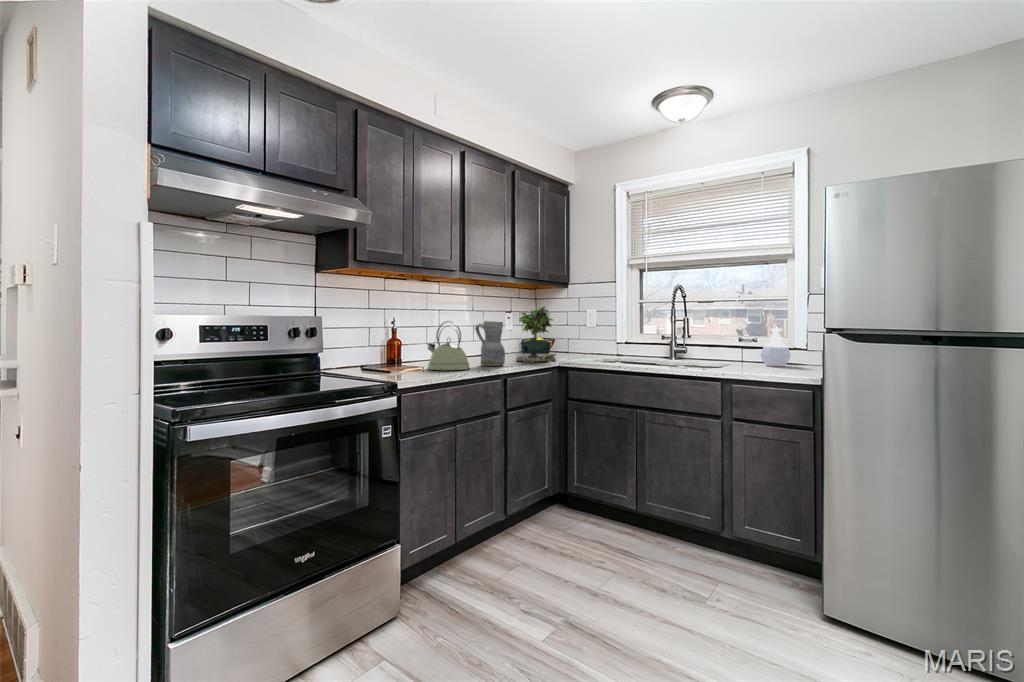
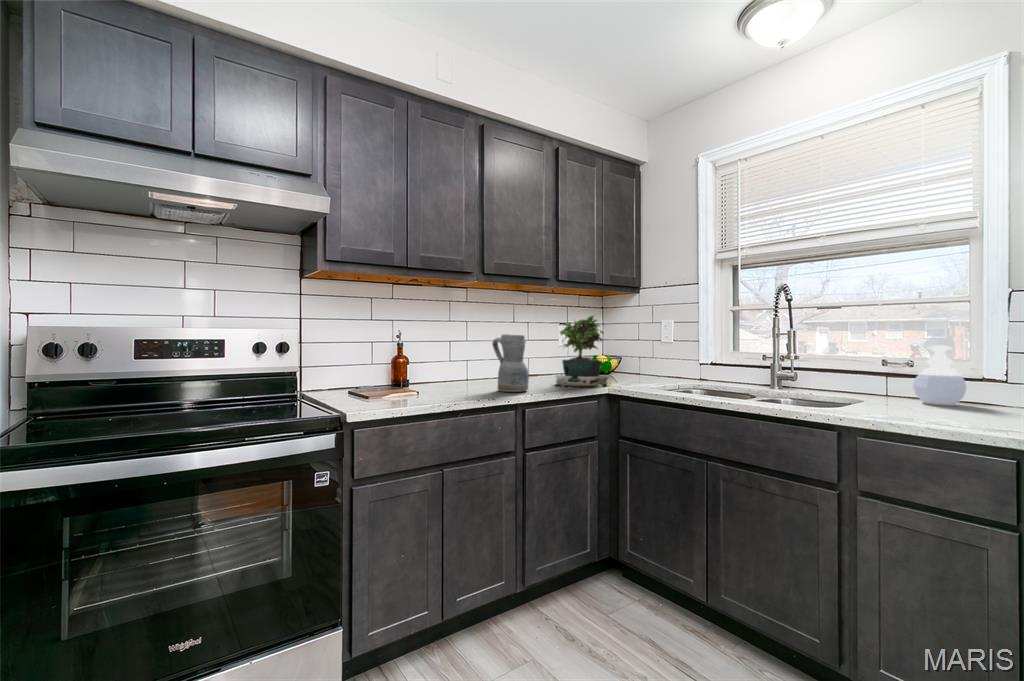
kettle: present [427,321,470,370] -> none [421,335,475,398]

